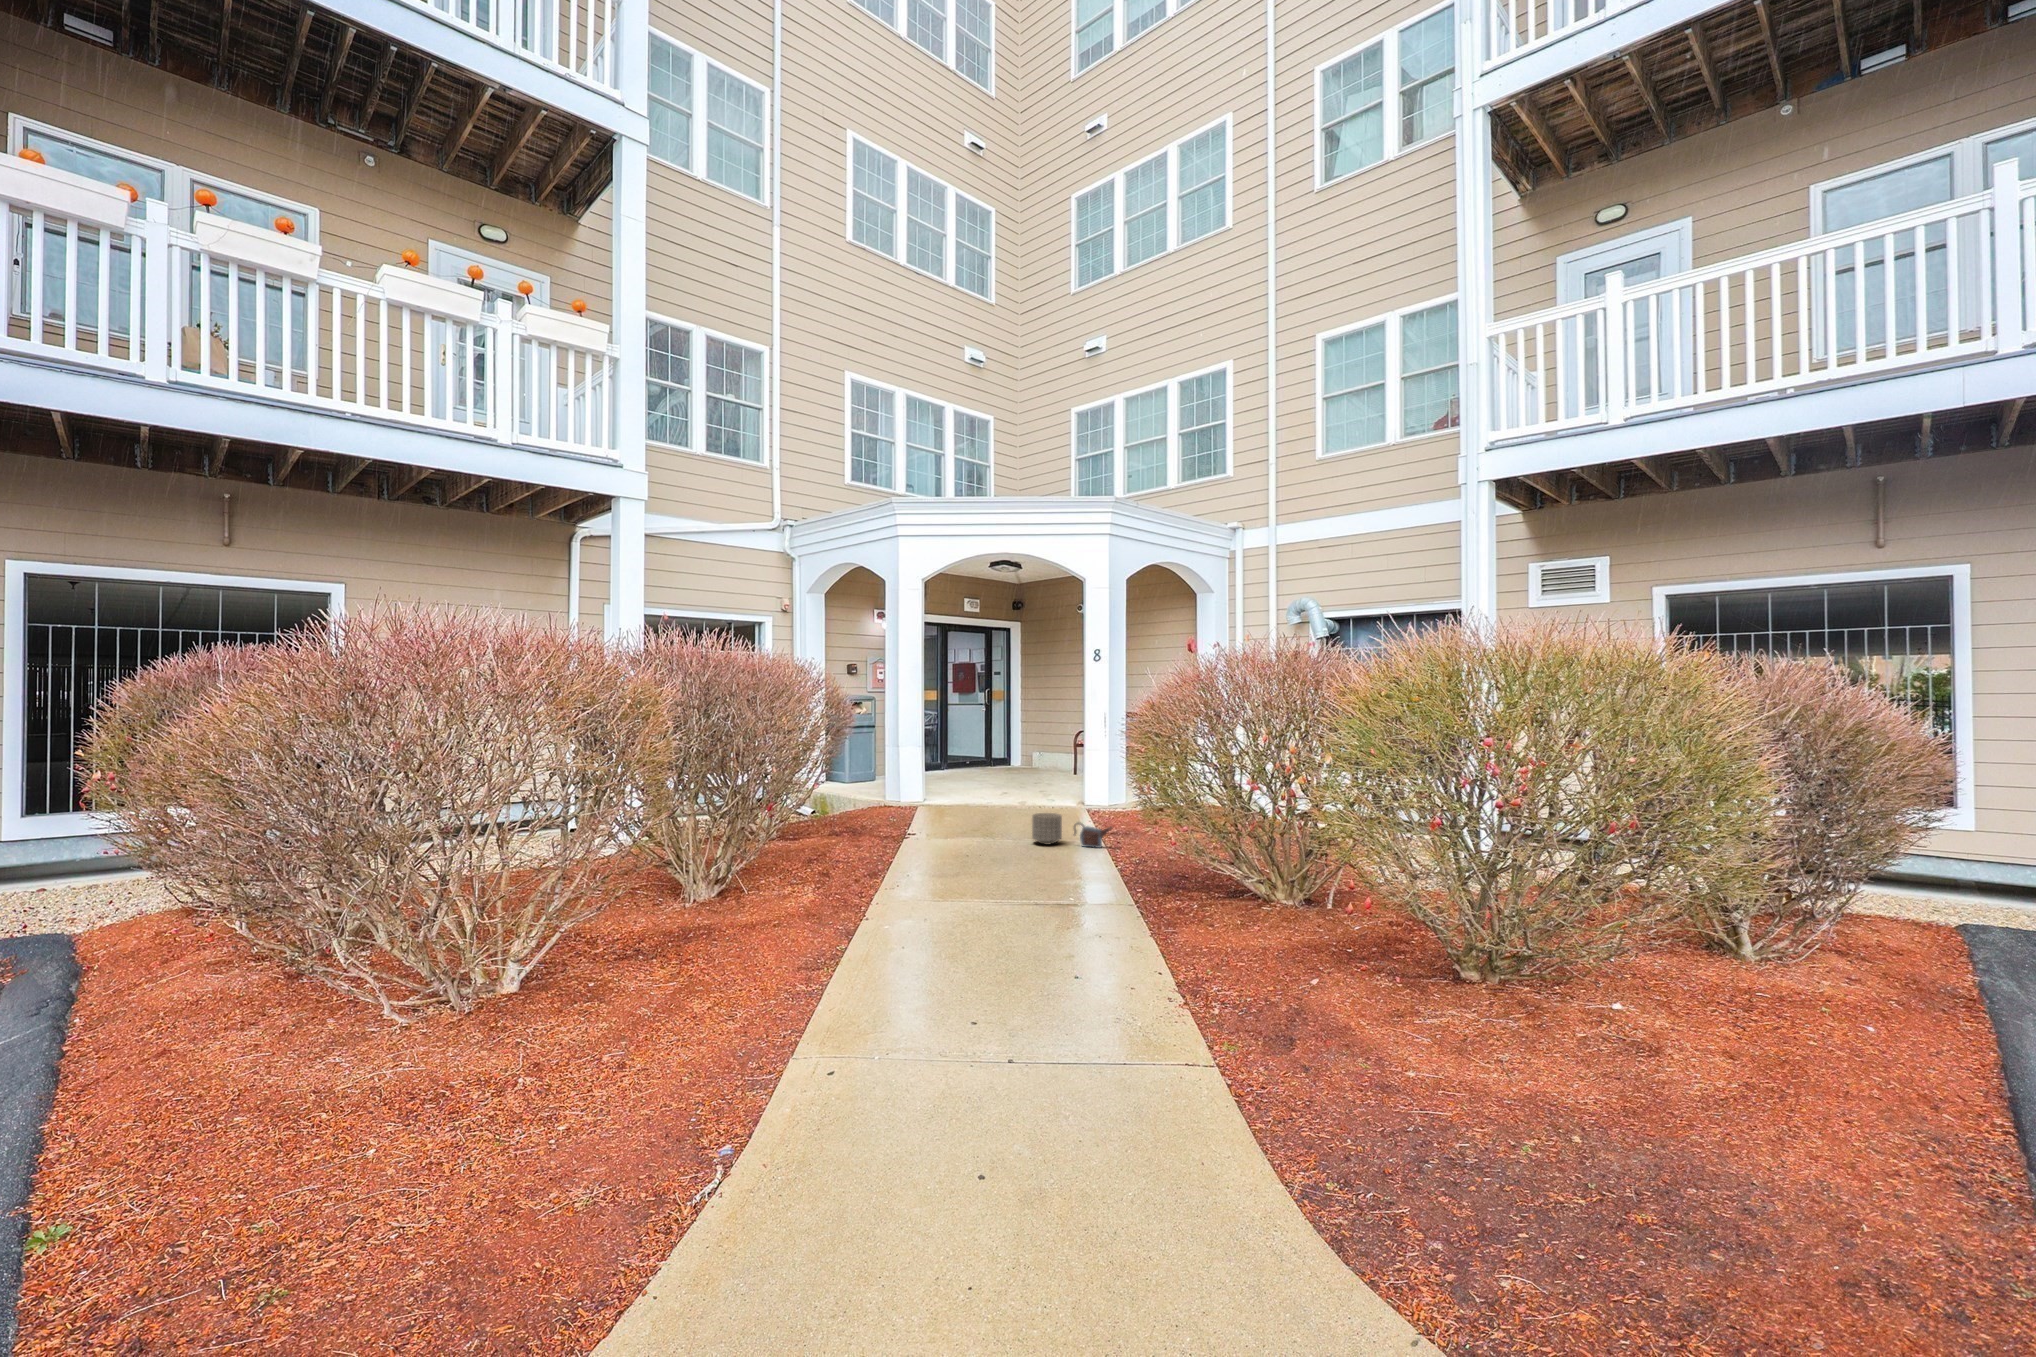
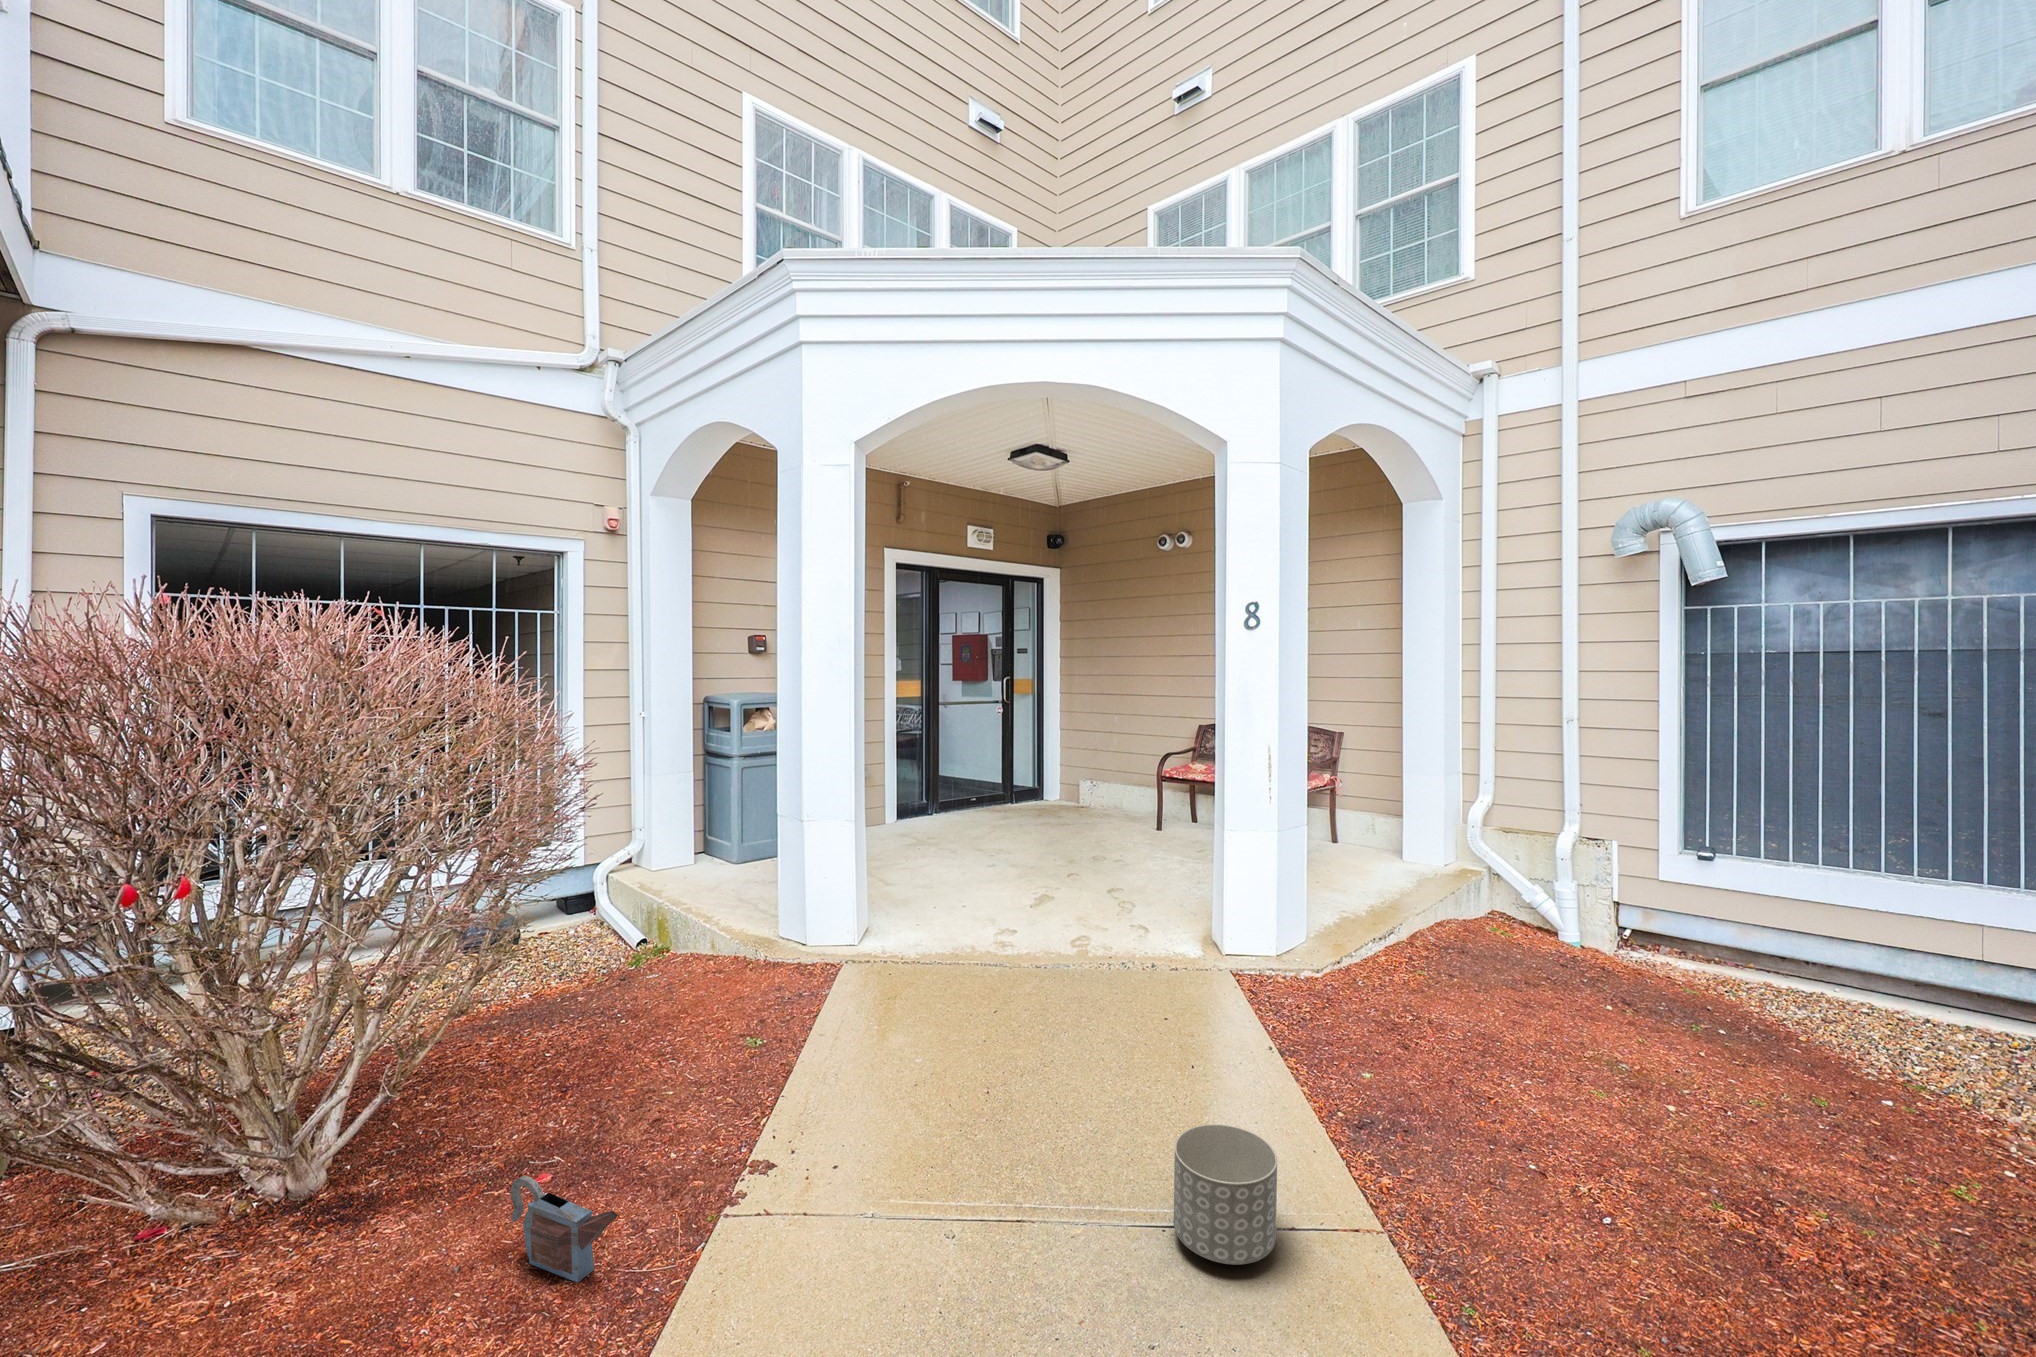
watering can: present [1074,822,1112,848] -> present [510,1175,618,1283]

